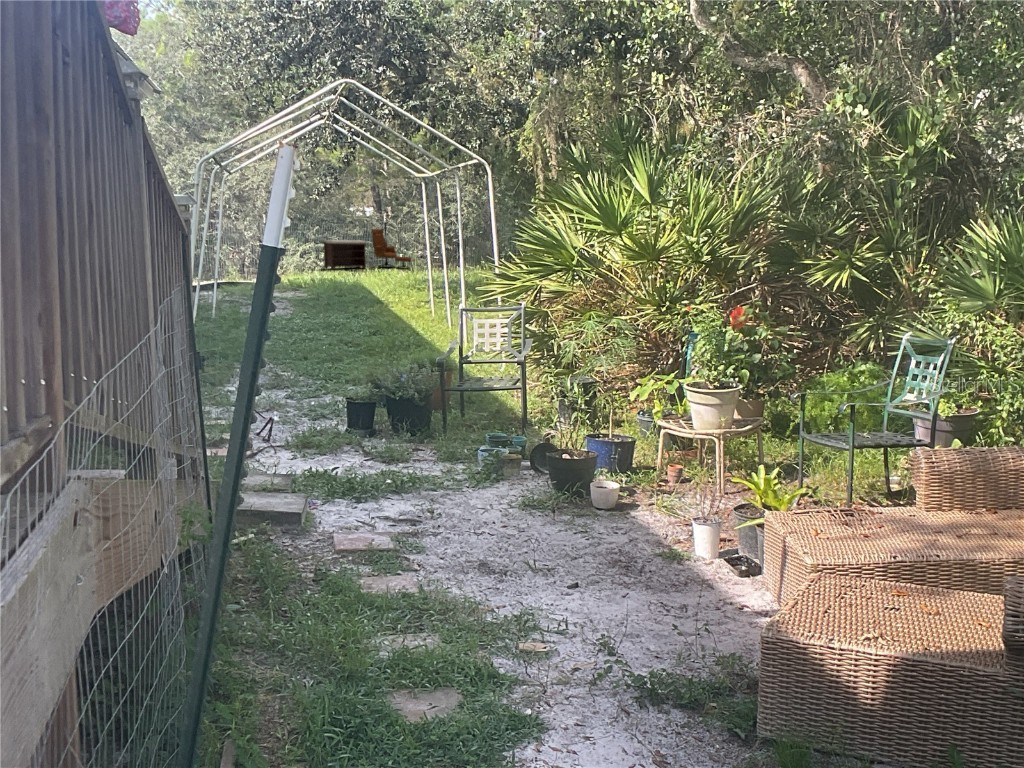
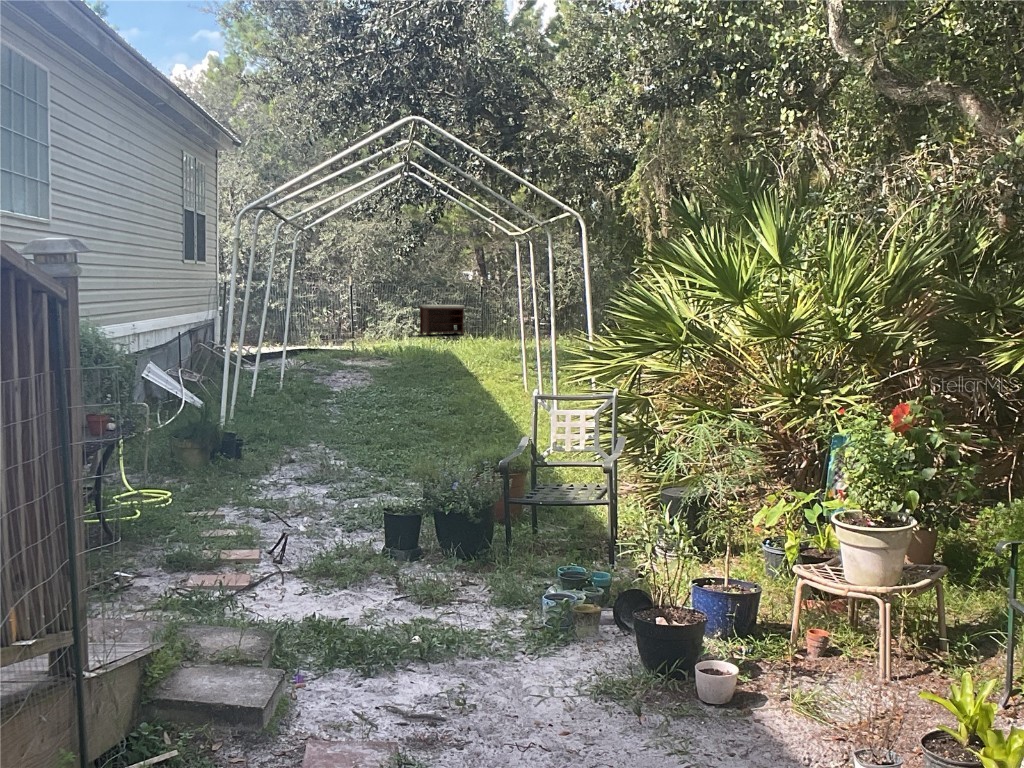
lounge chair: present [371,229,411,267] -> none [471,293,513,335]

